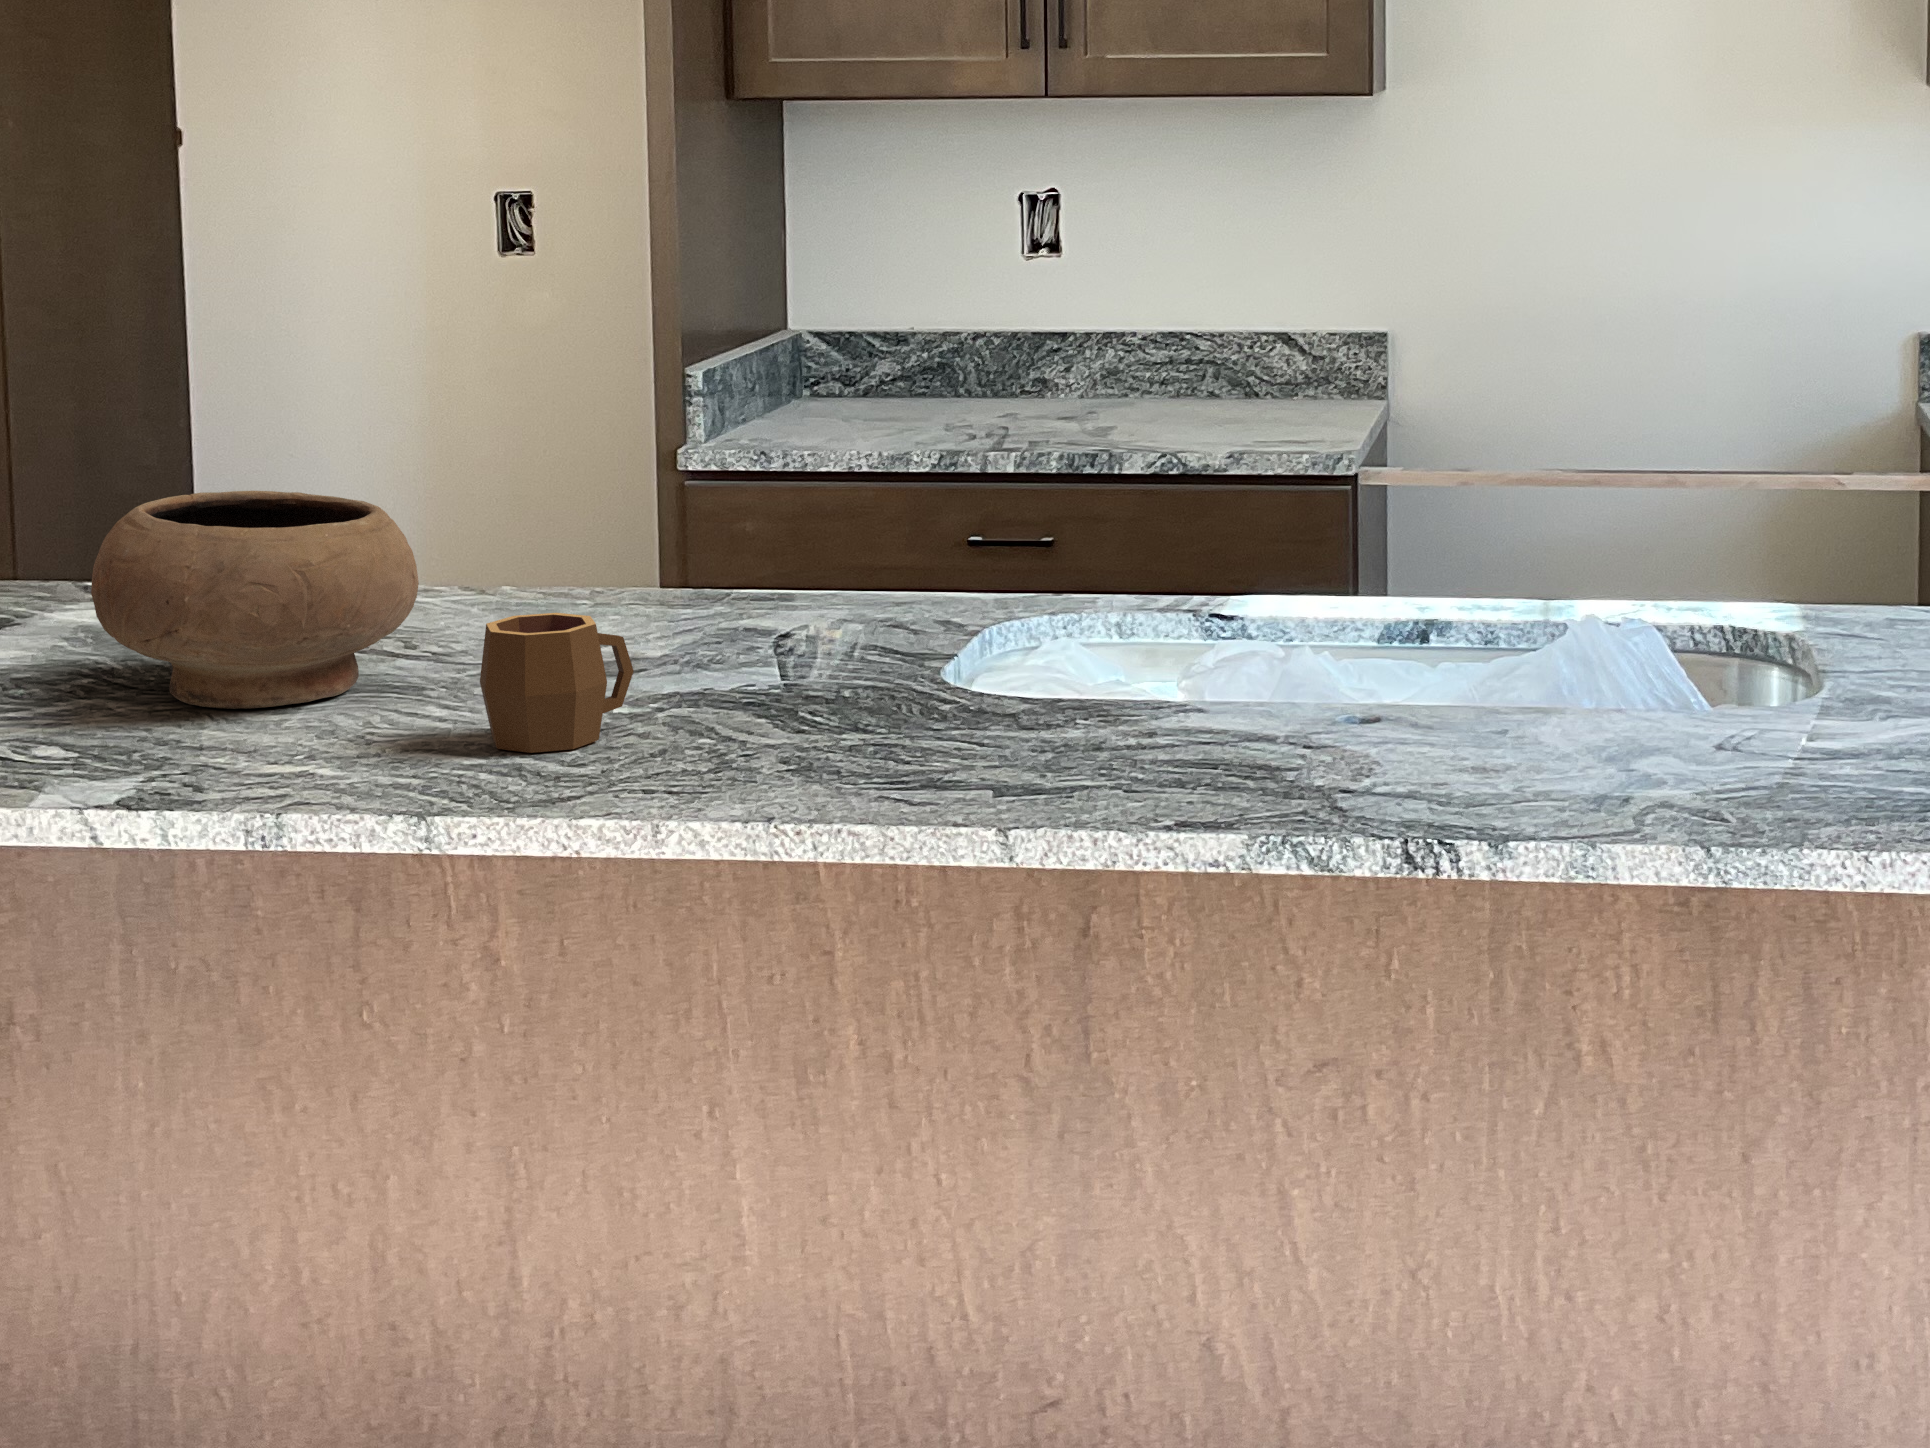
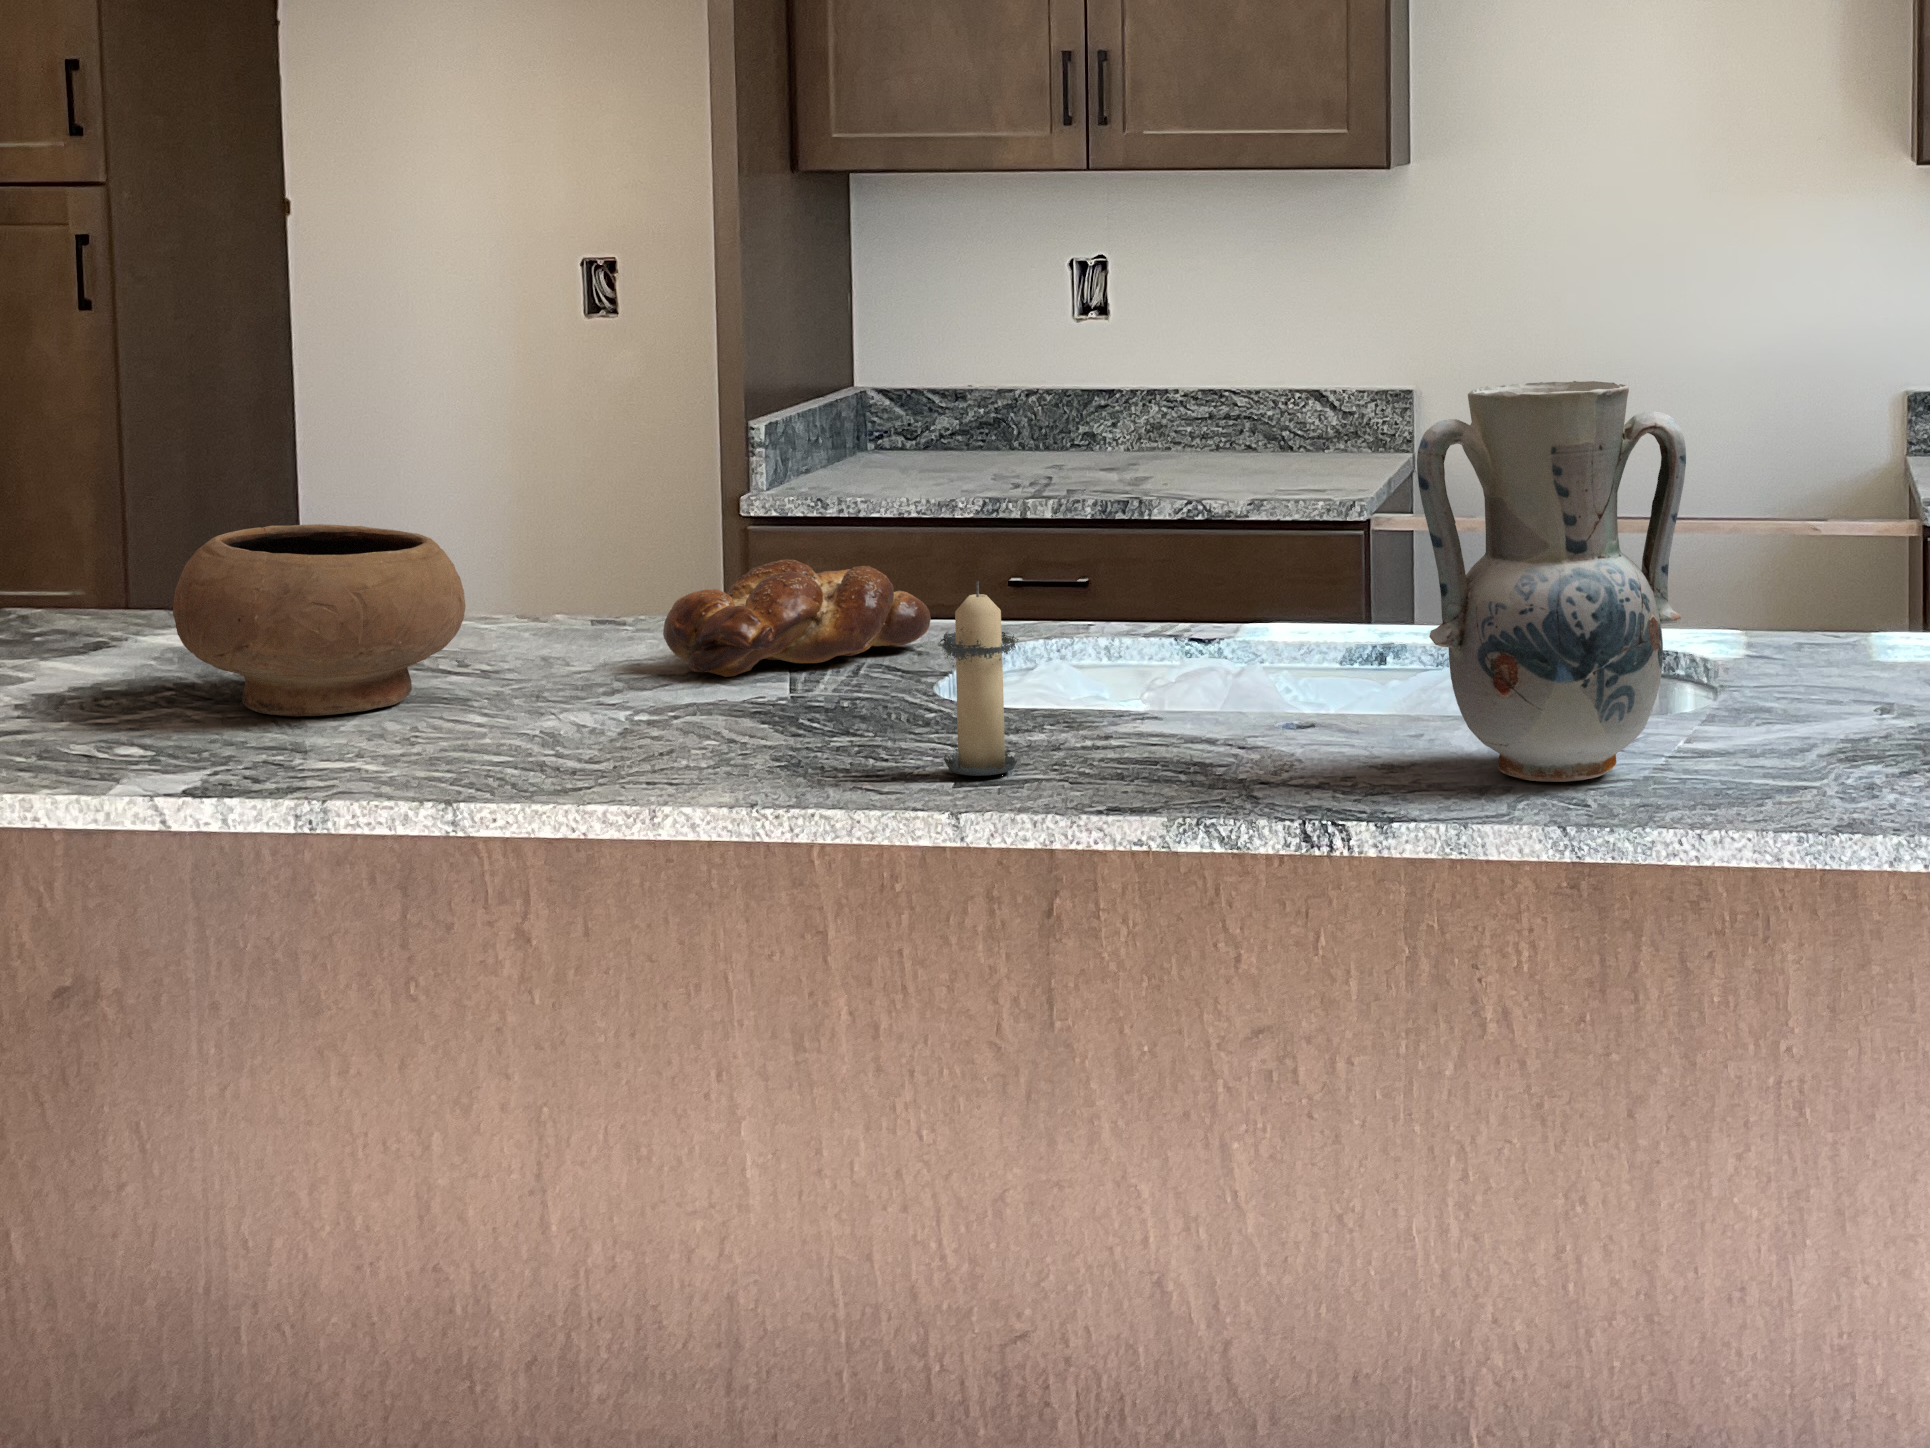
vase: none [1526,332,1830,791] -> present [1417,381,1686,782]
bread loaf: none [636,527,929,660] -> present [663,559,931,677]
candle: none [966,561,1075,788] -> present [939,581,1019,776]
mug: present [480,613,634,753] -> none [513,629,650,752]

